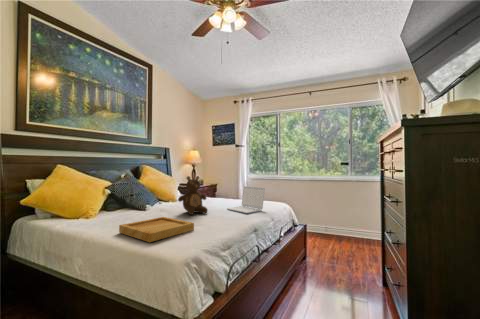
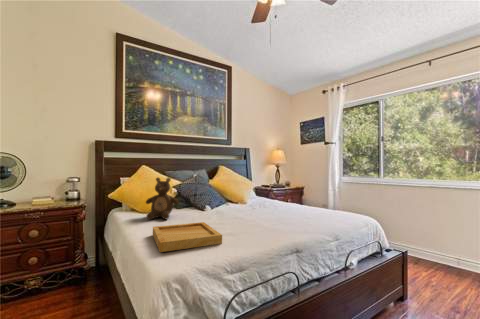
teddy bear: present [178,176,208,215] -> present [146,178,179,219]
laptop: present [227,187,265,213] -> none [287,193,337,229]

